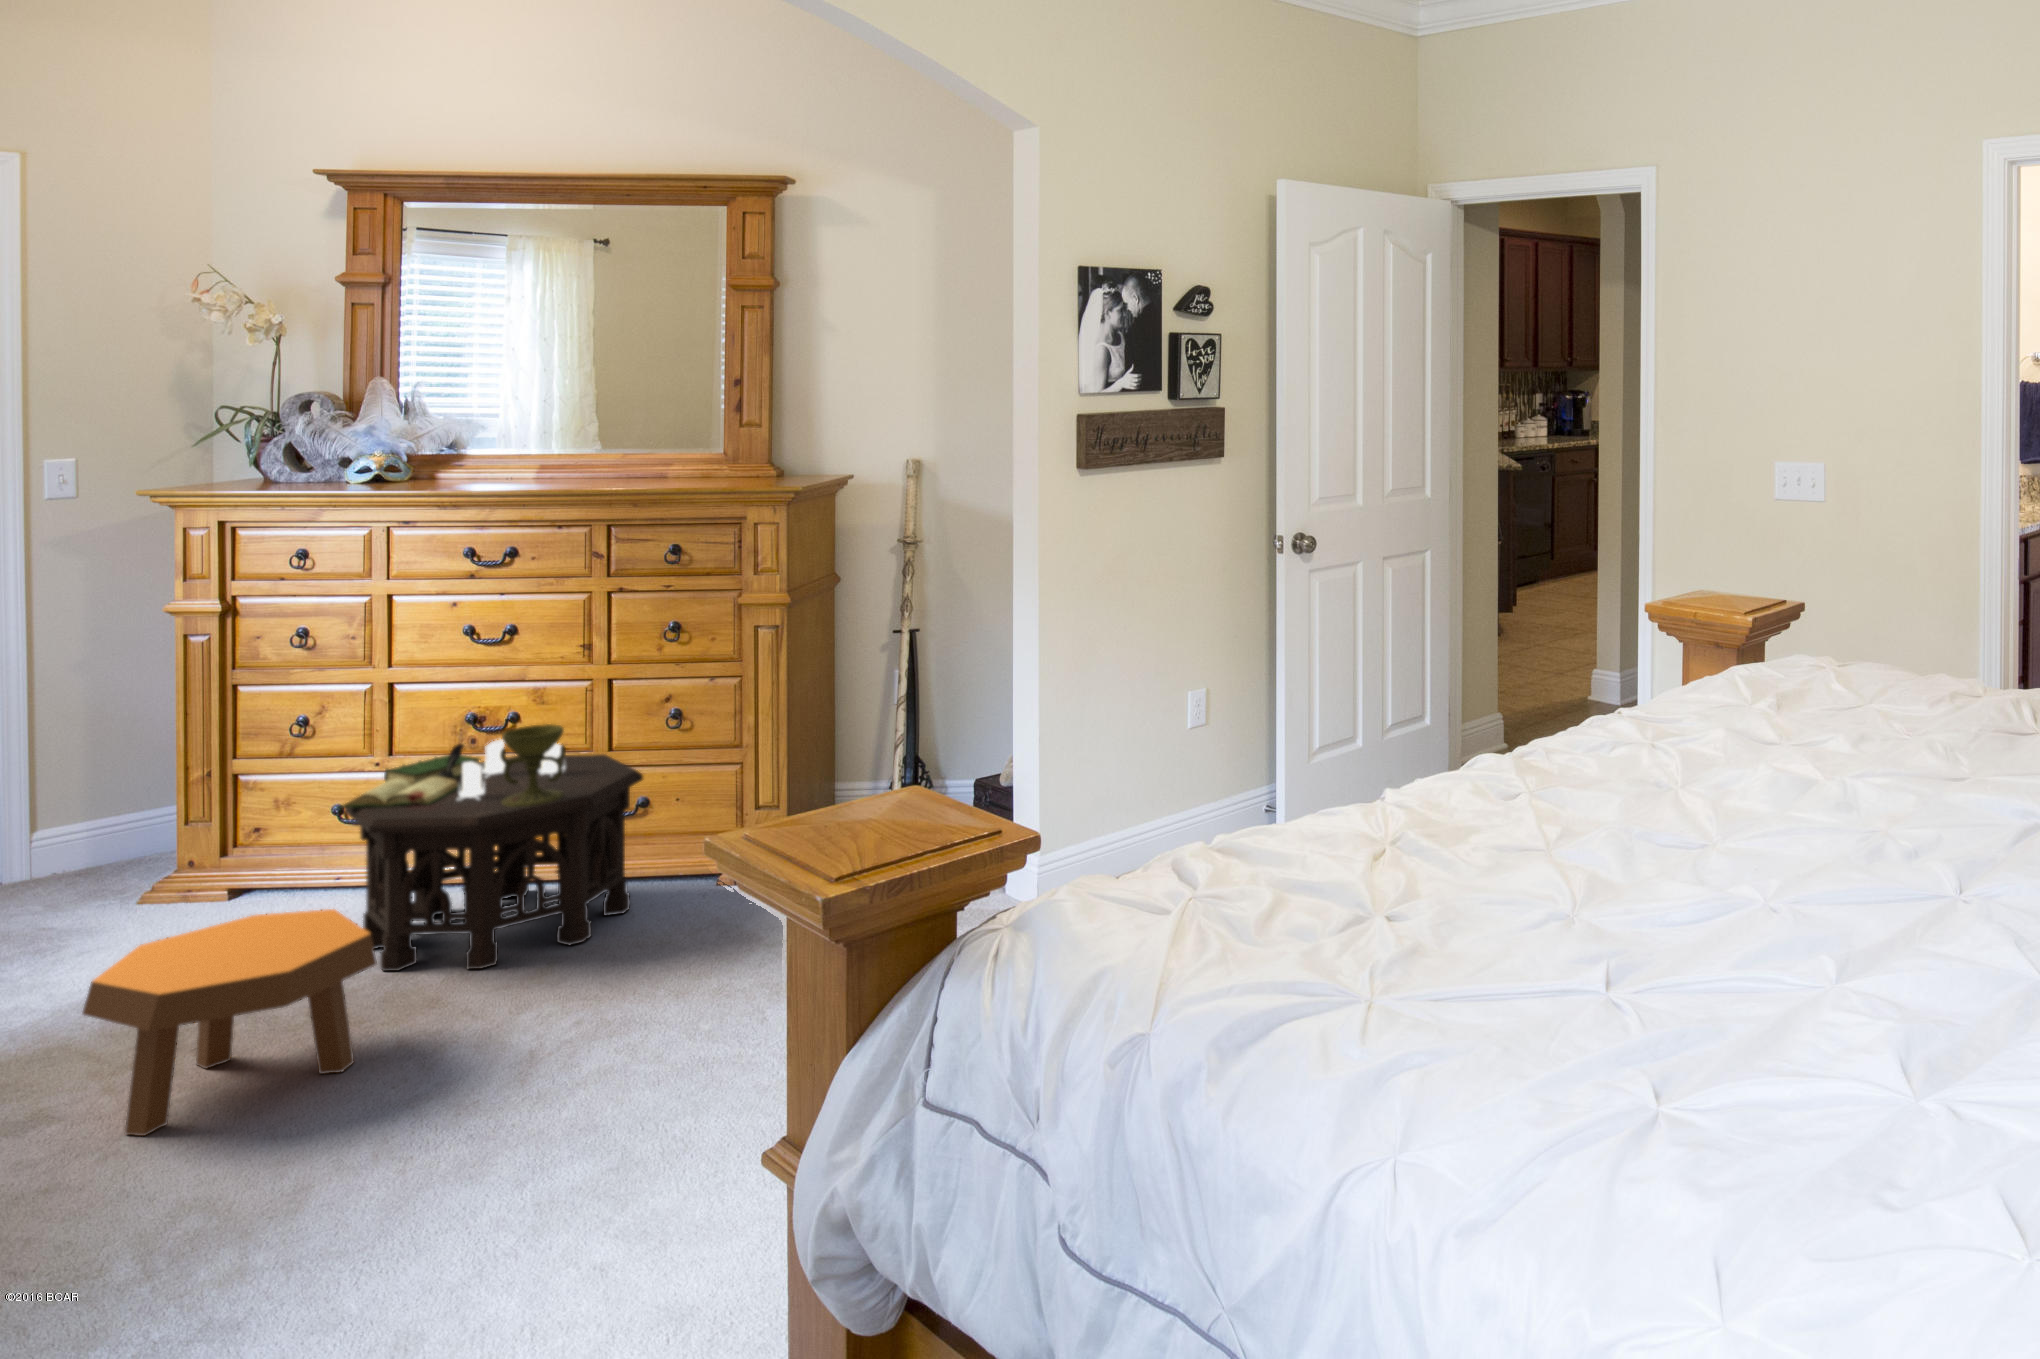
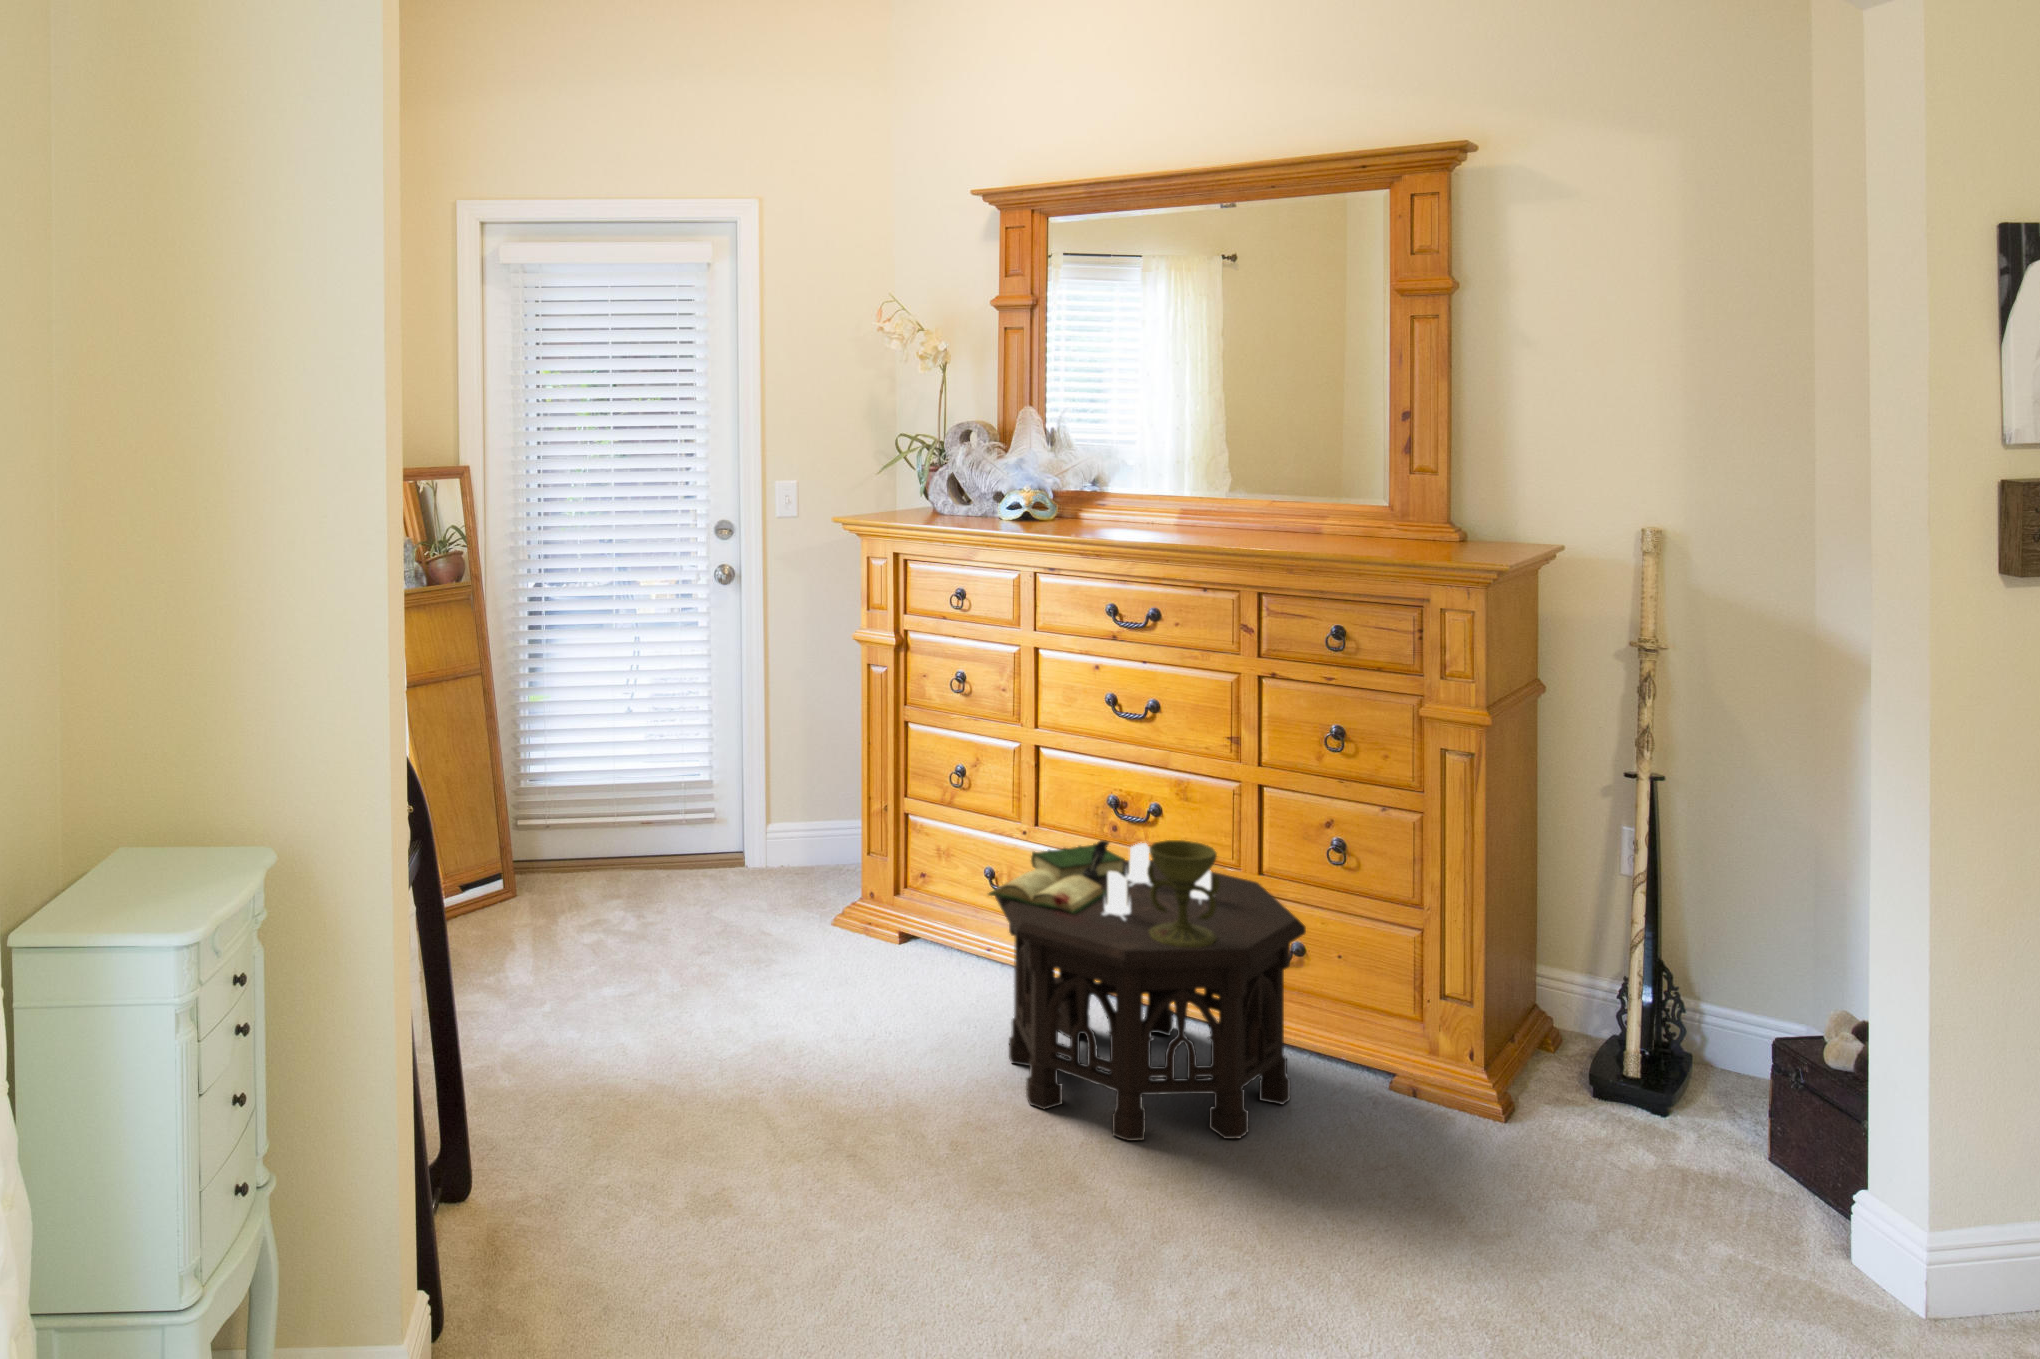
footstool: present [83,909,377,1136] -> none [759,1017,1023,1275]

